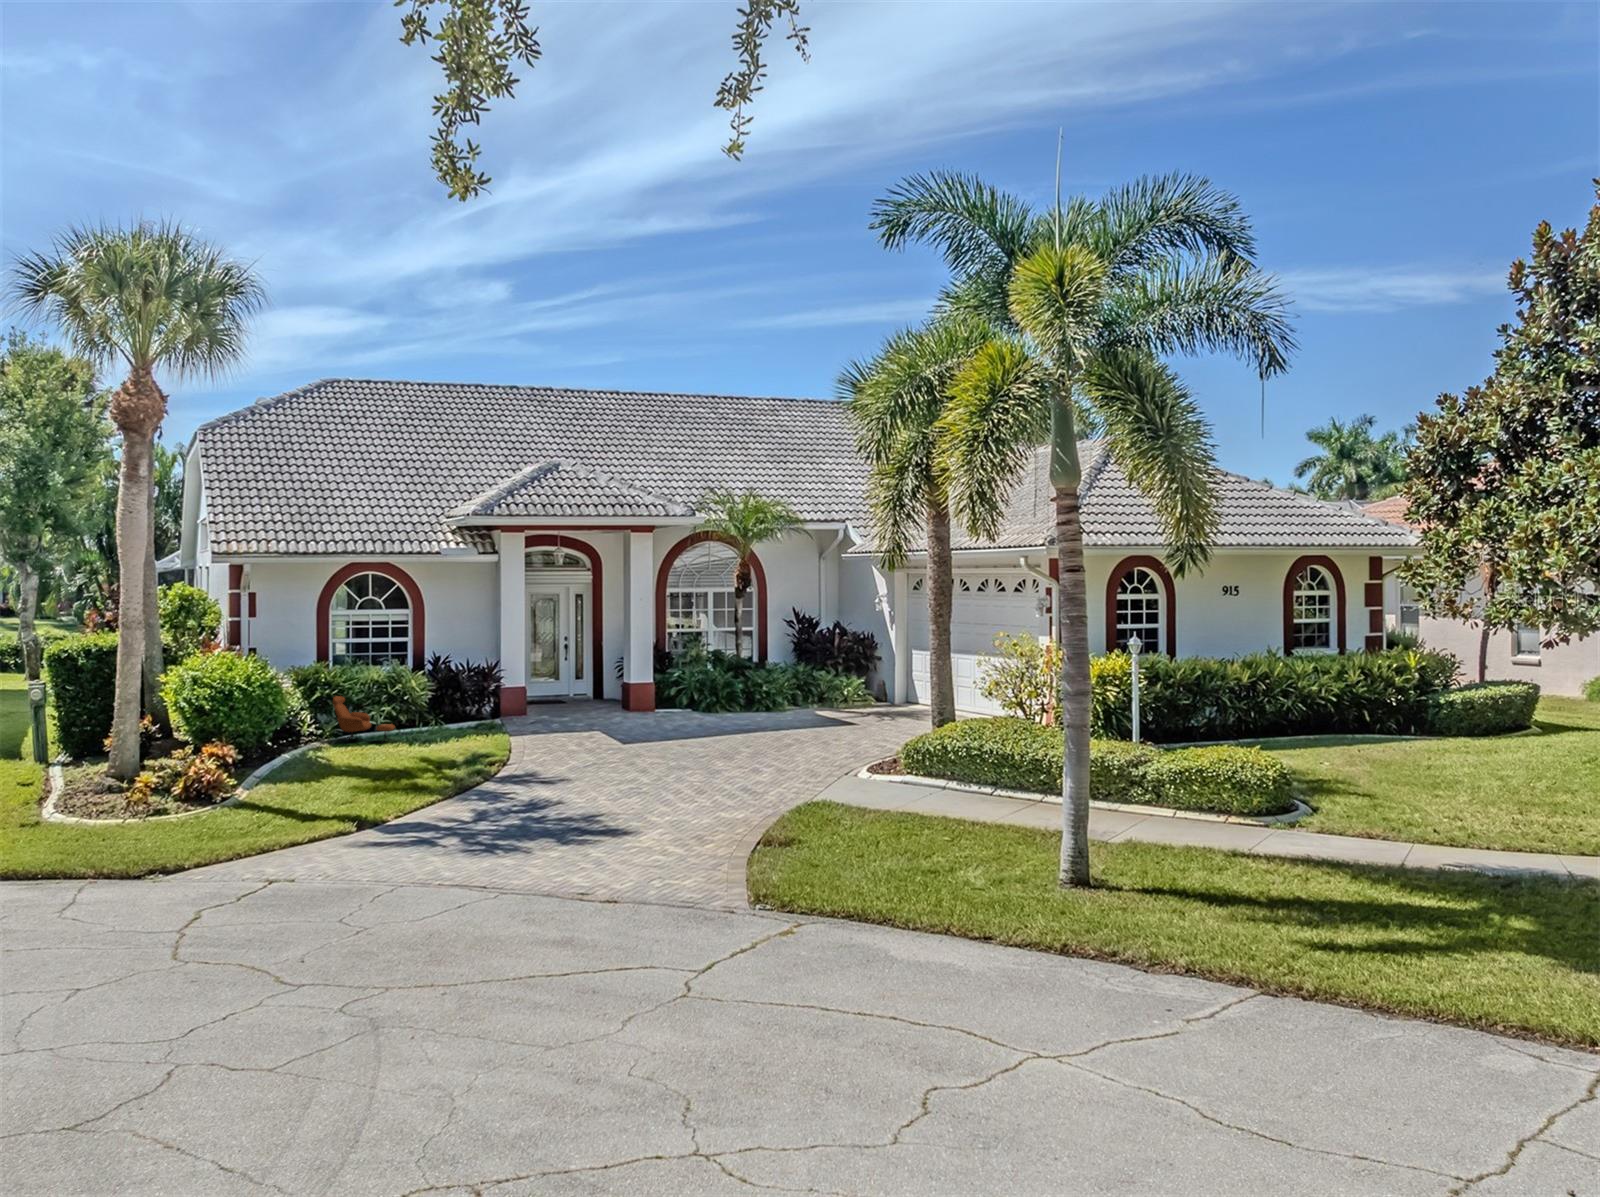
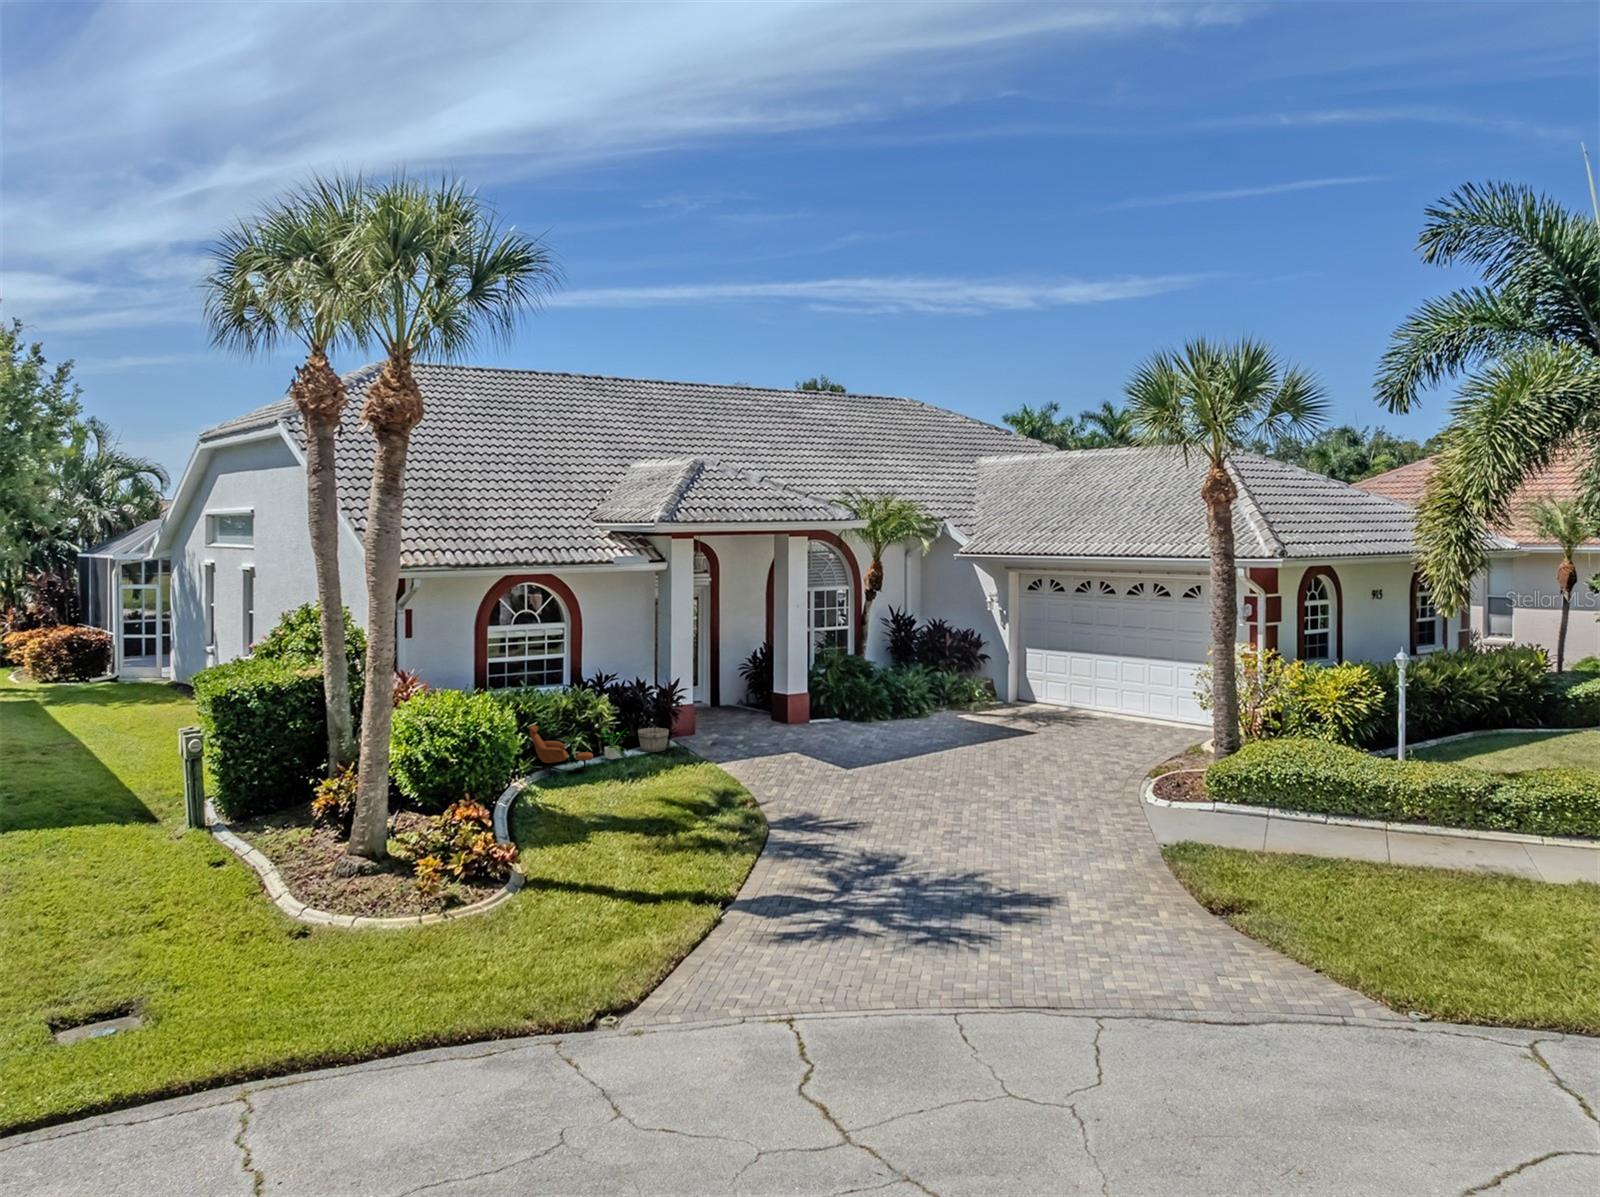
potted plant: none [412,697,445,735] -> present [602,729,628,759]
wooden bucket: none [459,704,490,731] -> present [638,723,669,752]

